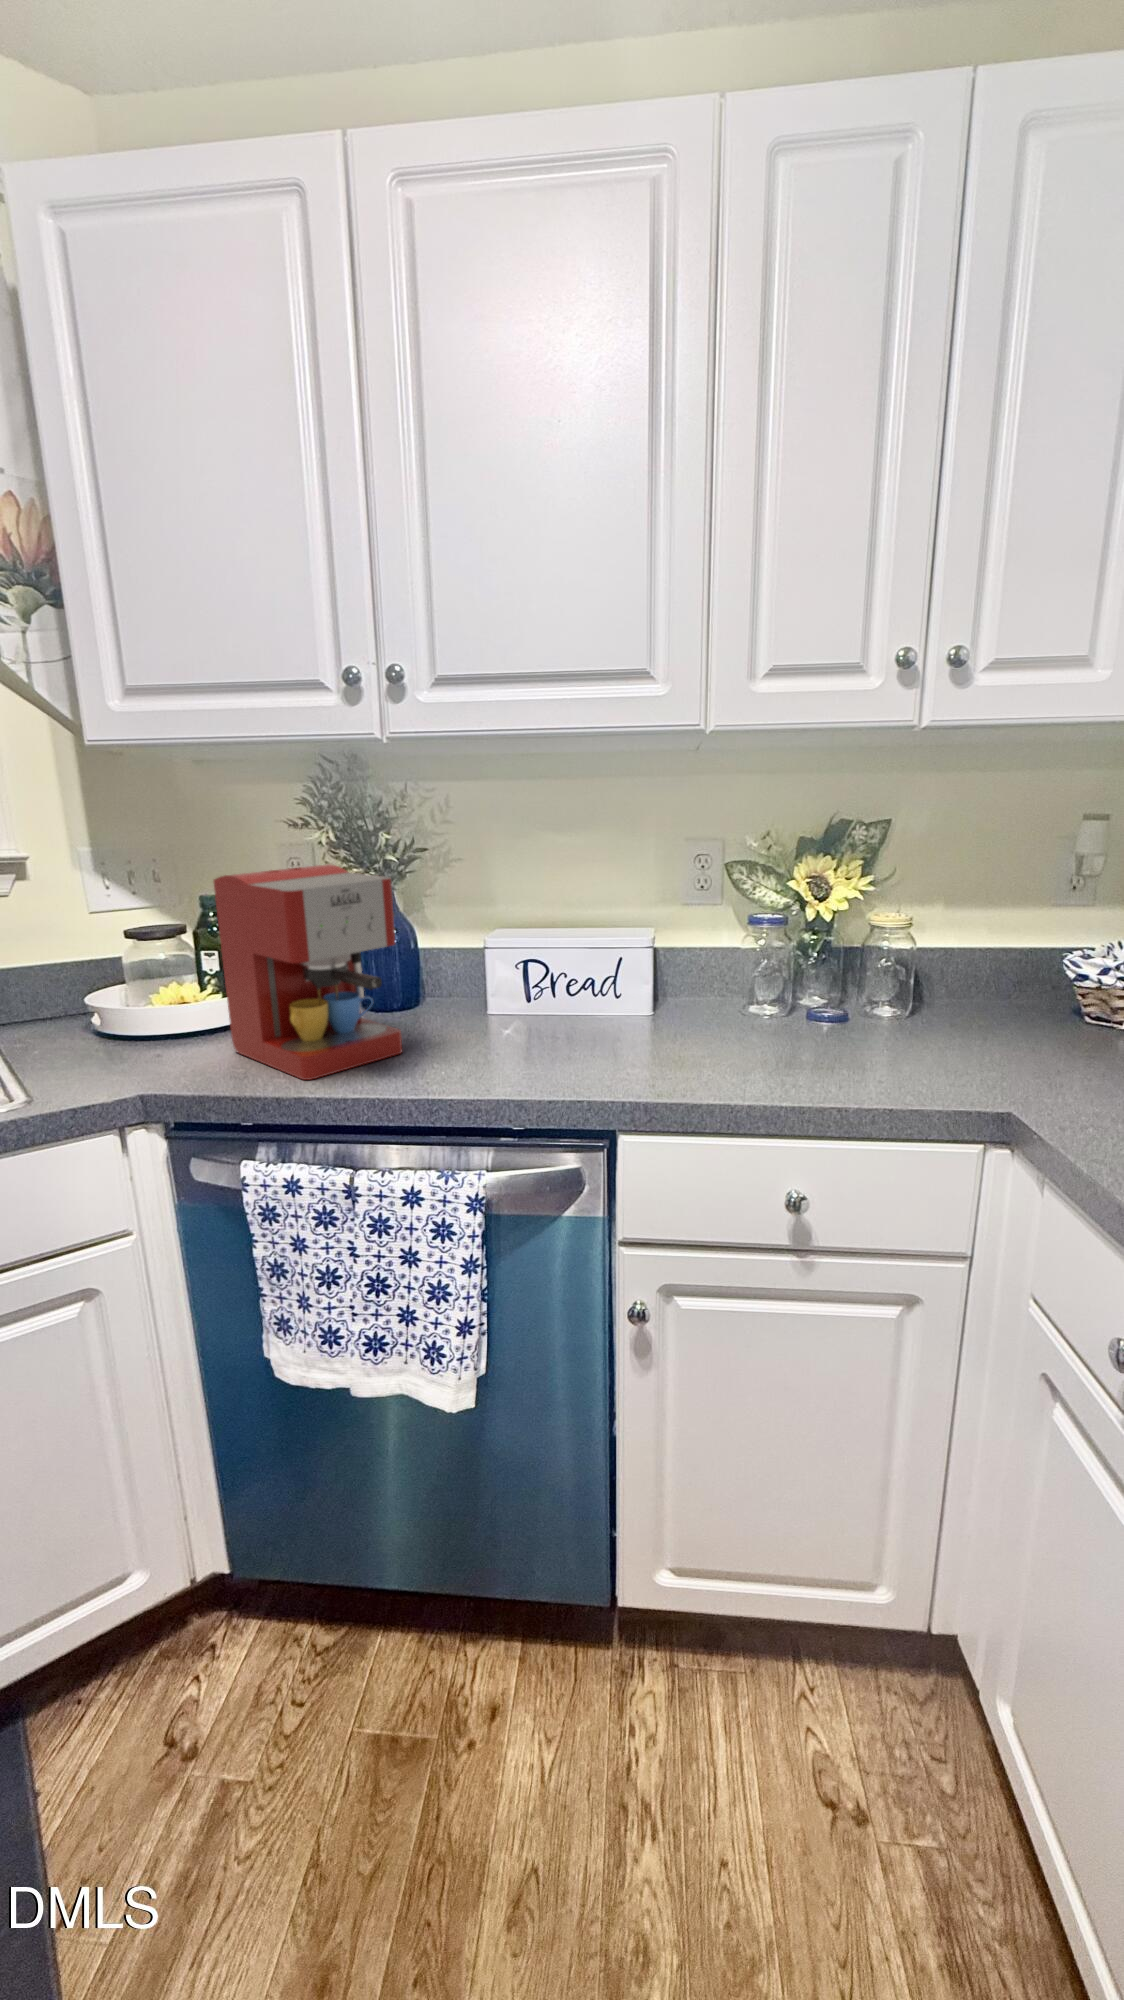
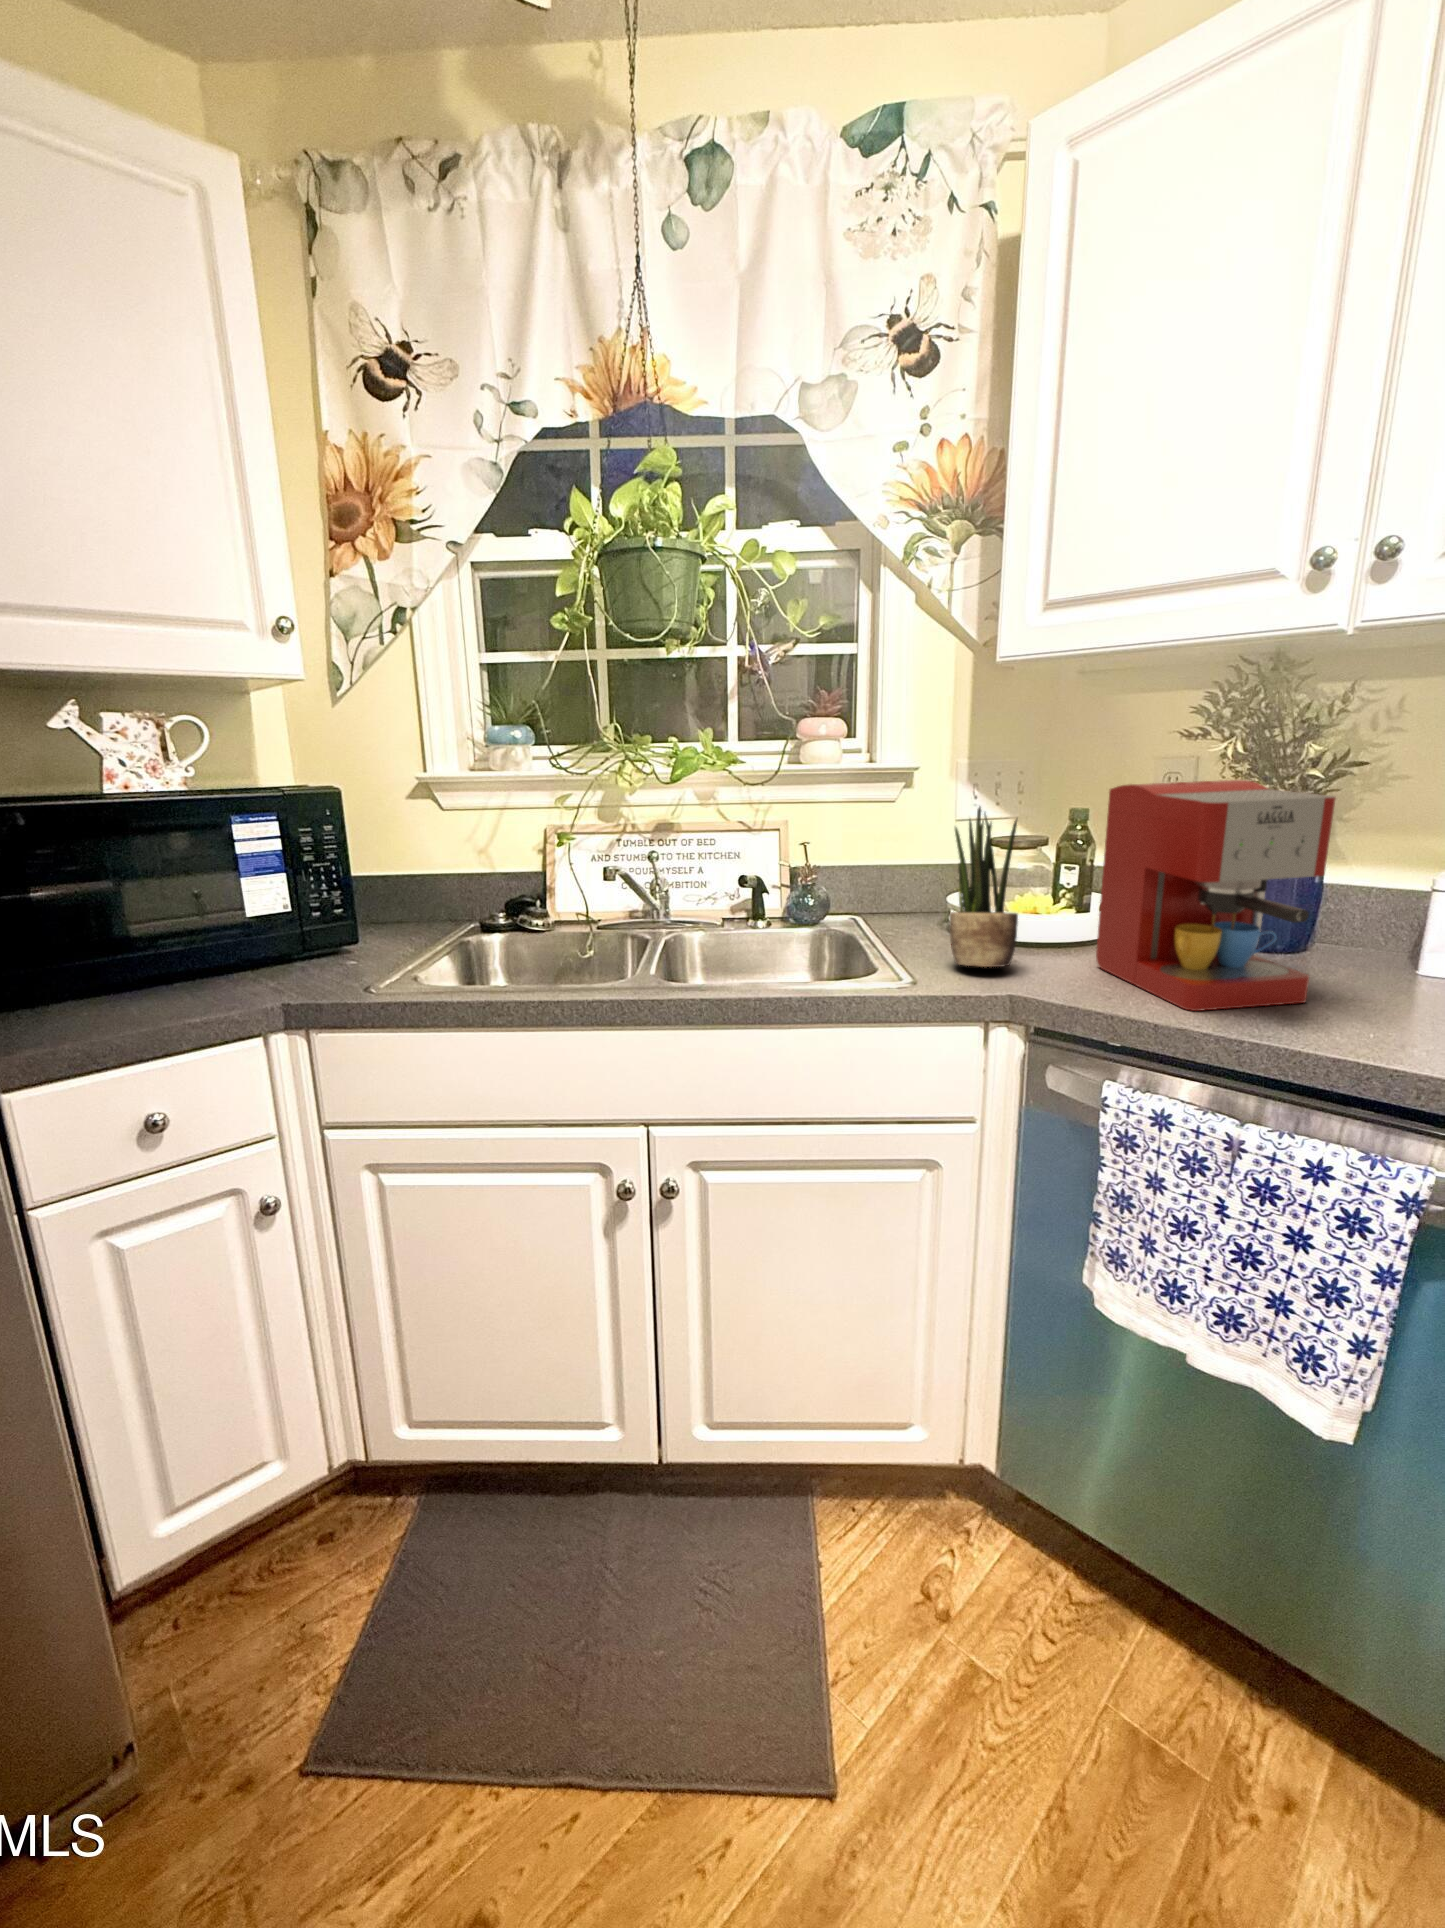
potted plant: none [55,905,146,1076] -> present [949,807,1018,967]

